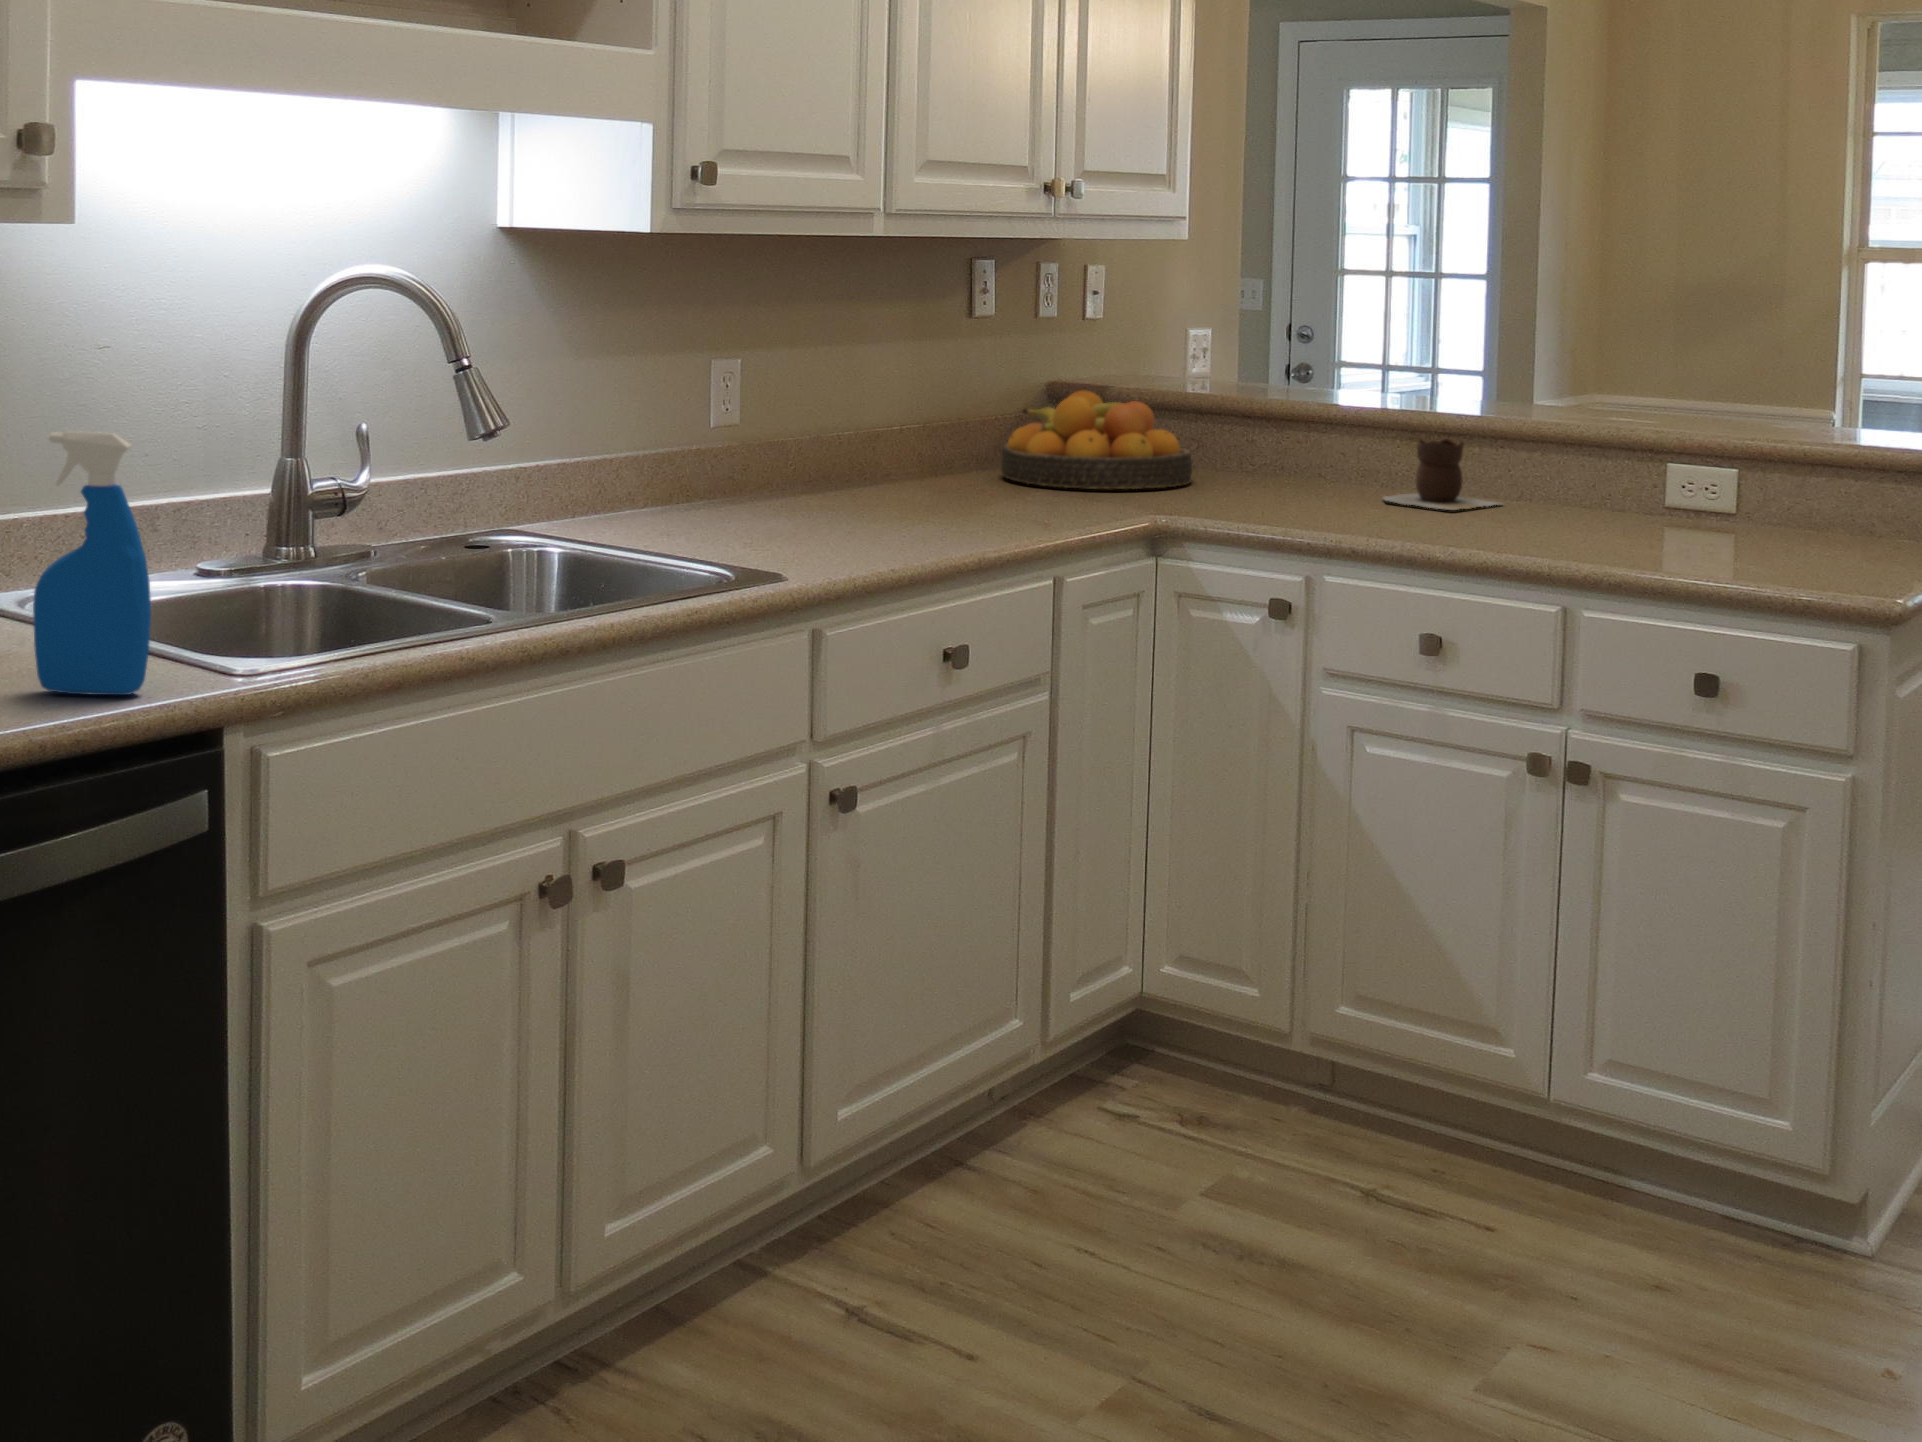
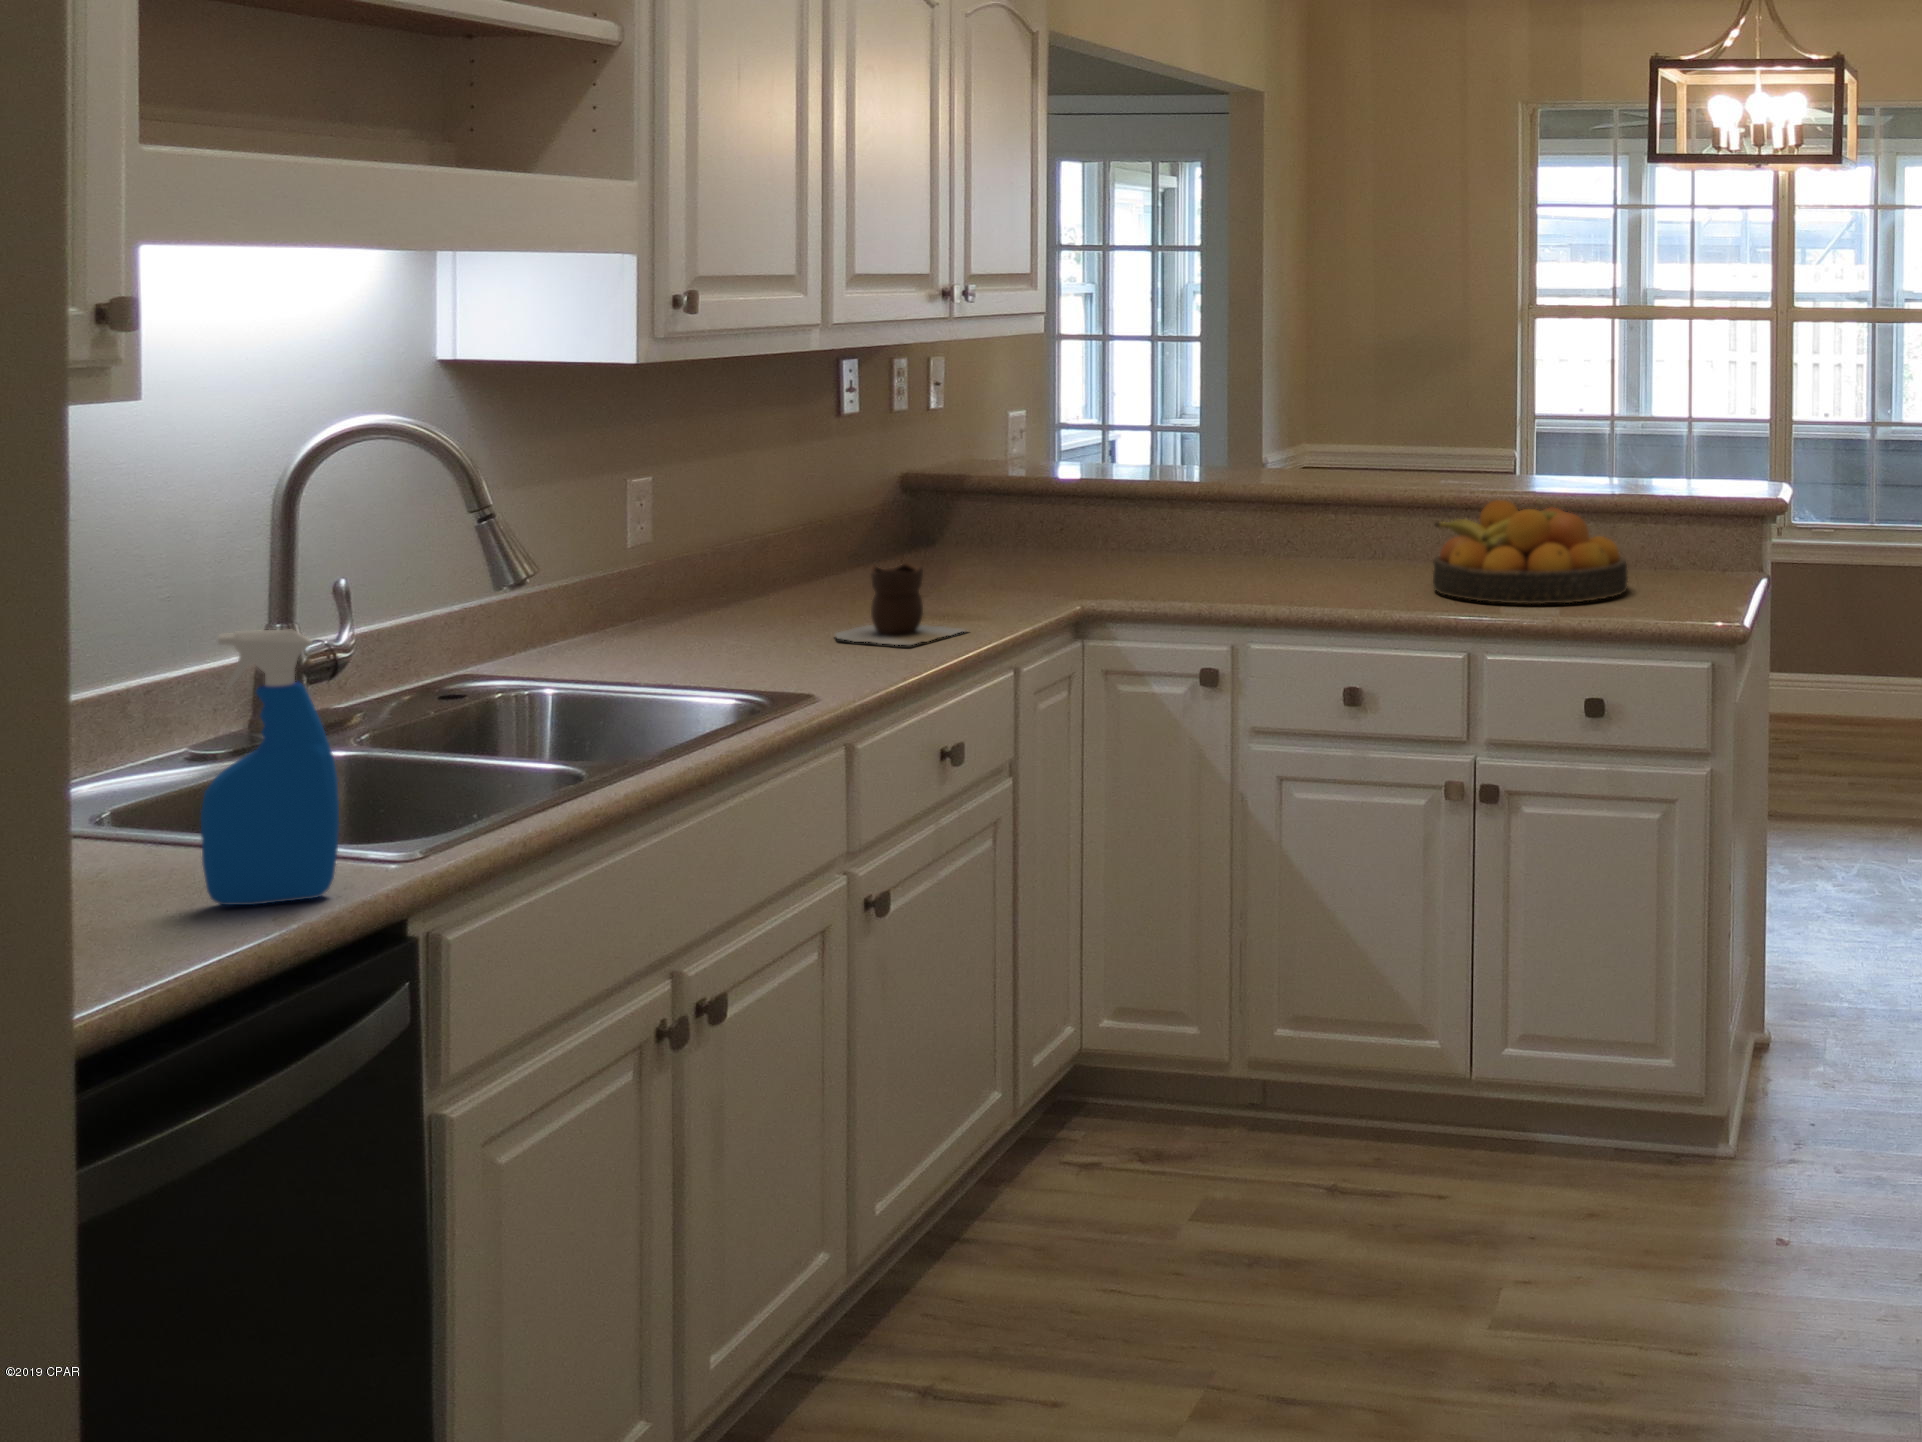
fruit bowl: present [1001,390,1192,489] -> present [1433,500,1628,604]
vase: present [1383,438,1499,510] -> present [836,563,965,645]

